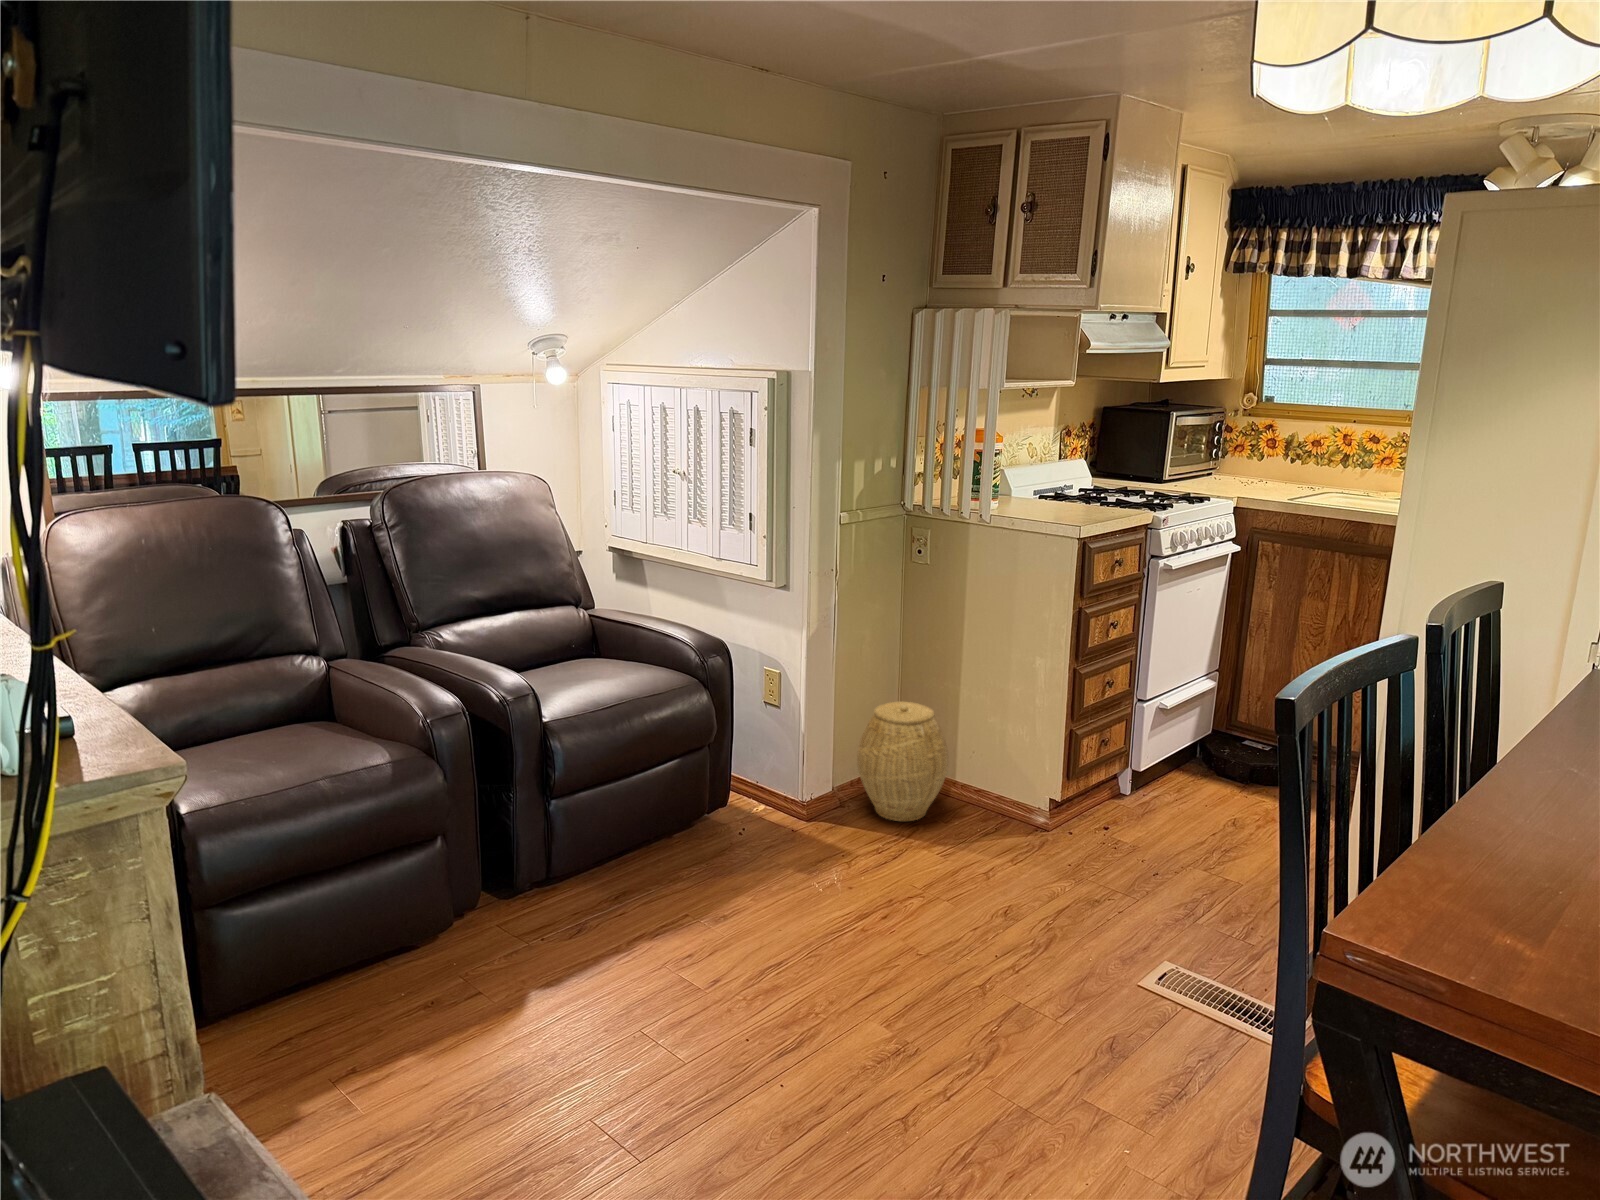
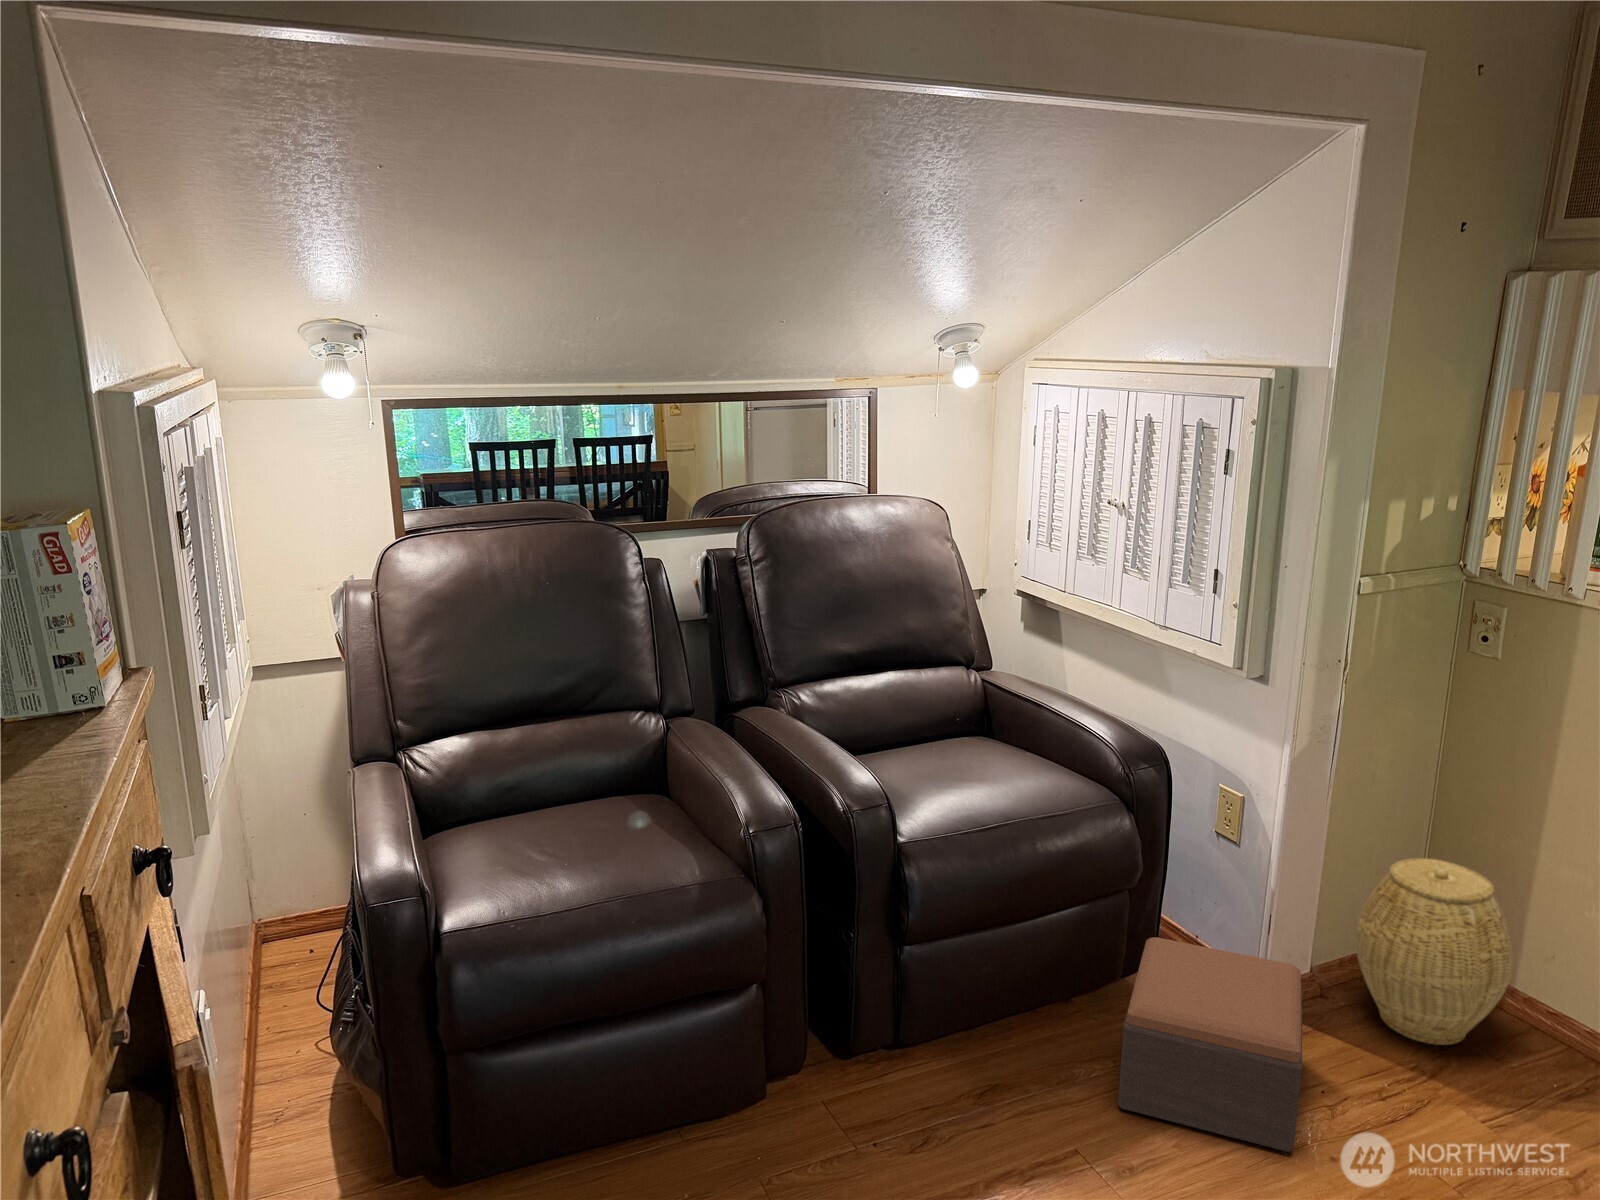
footstool: none [709,777,824,896] -> present [1118,937,1302,1152]

